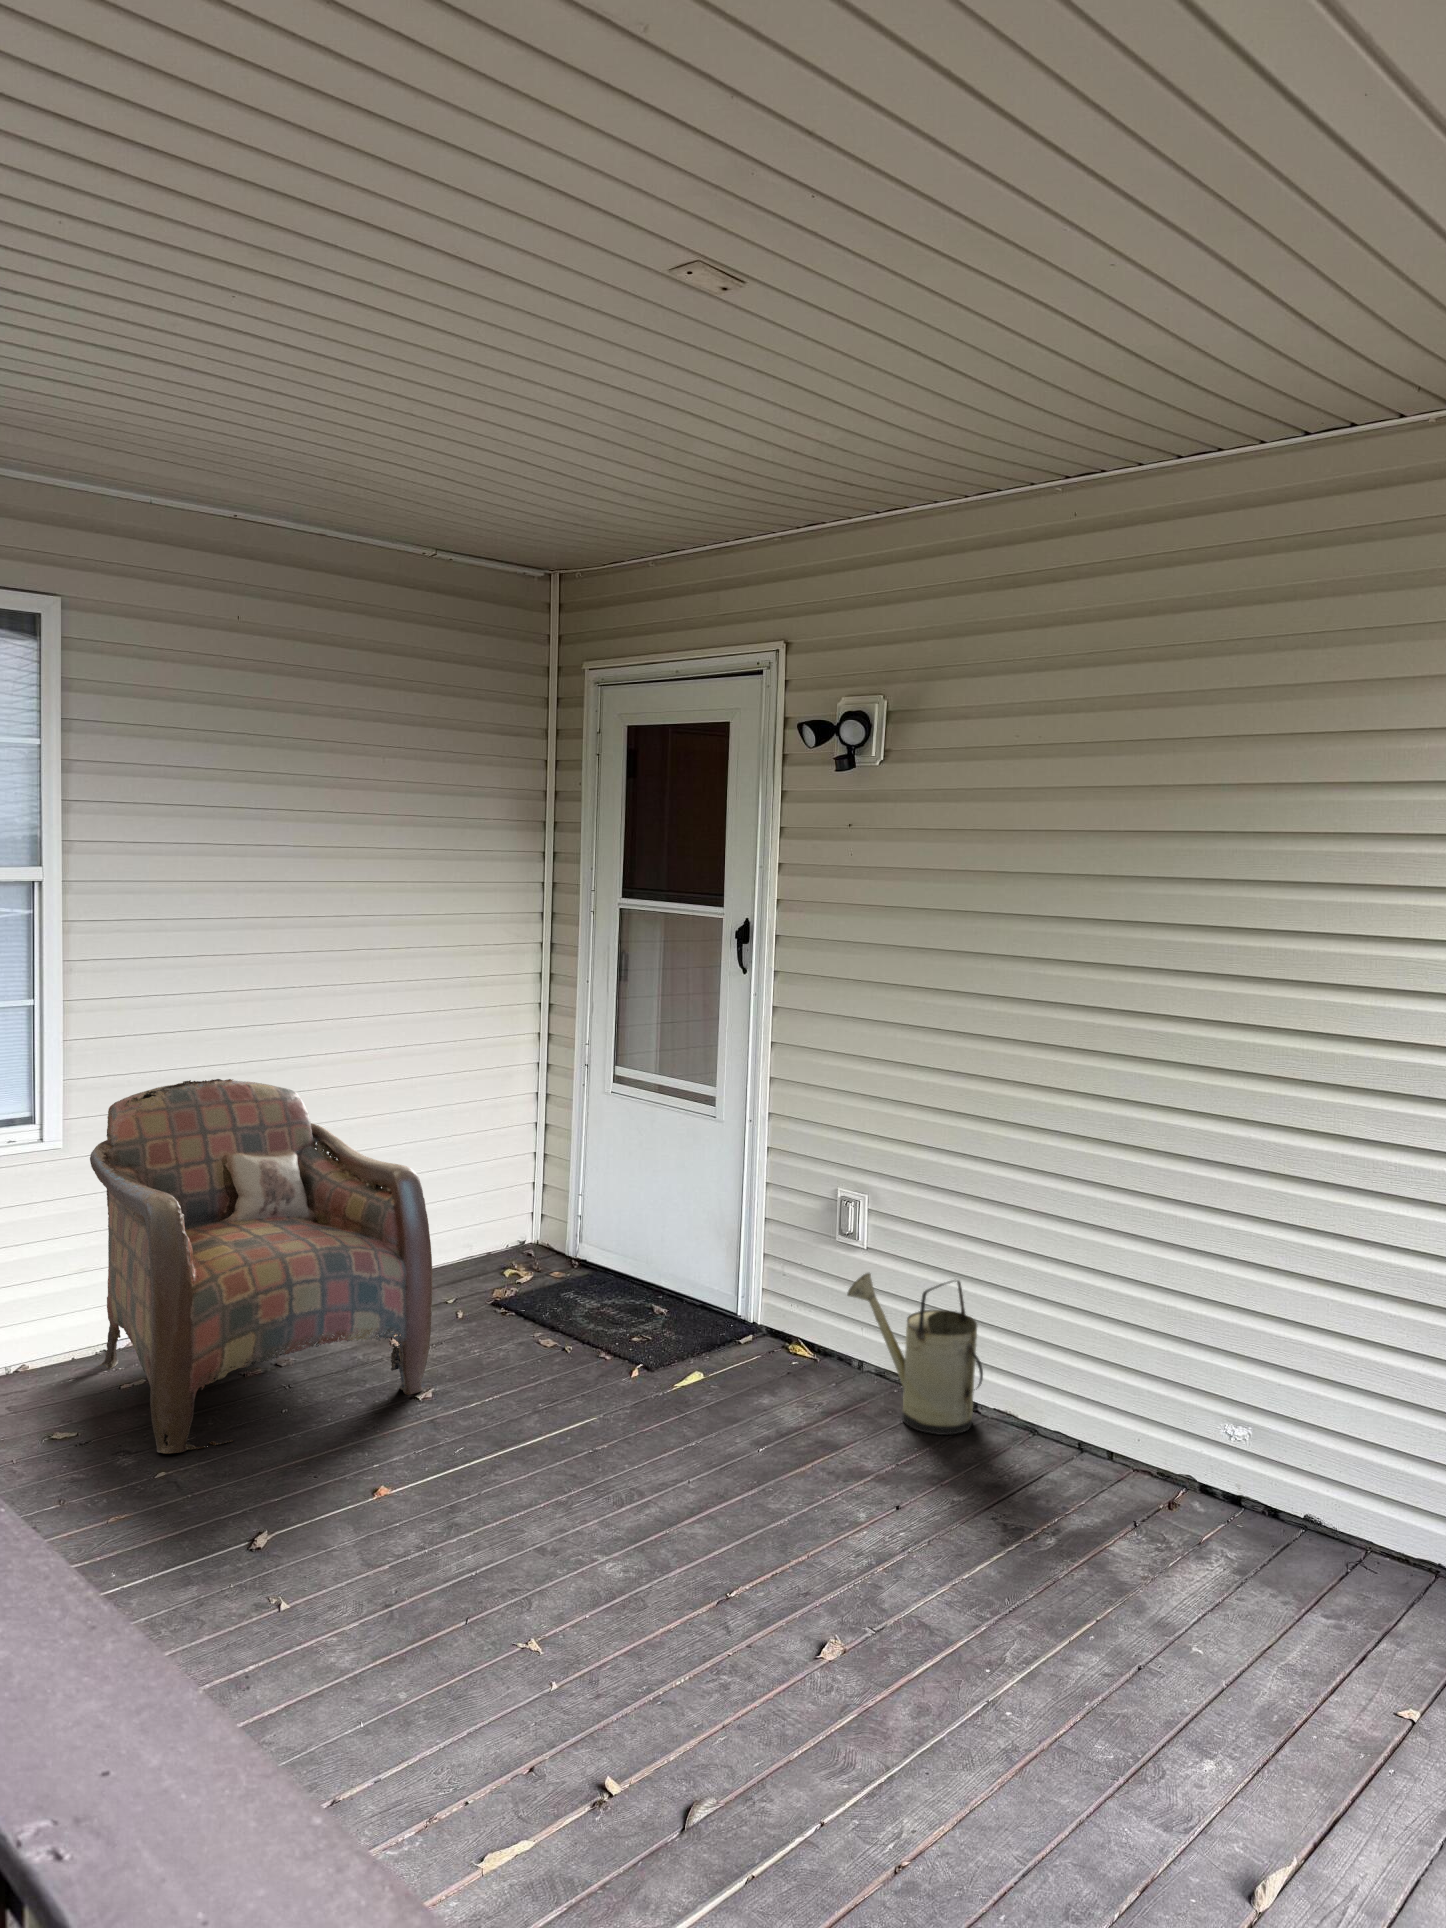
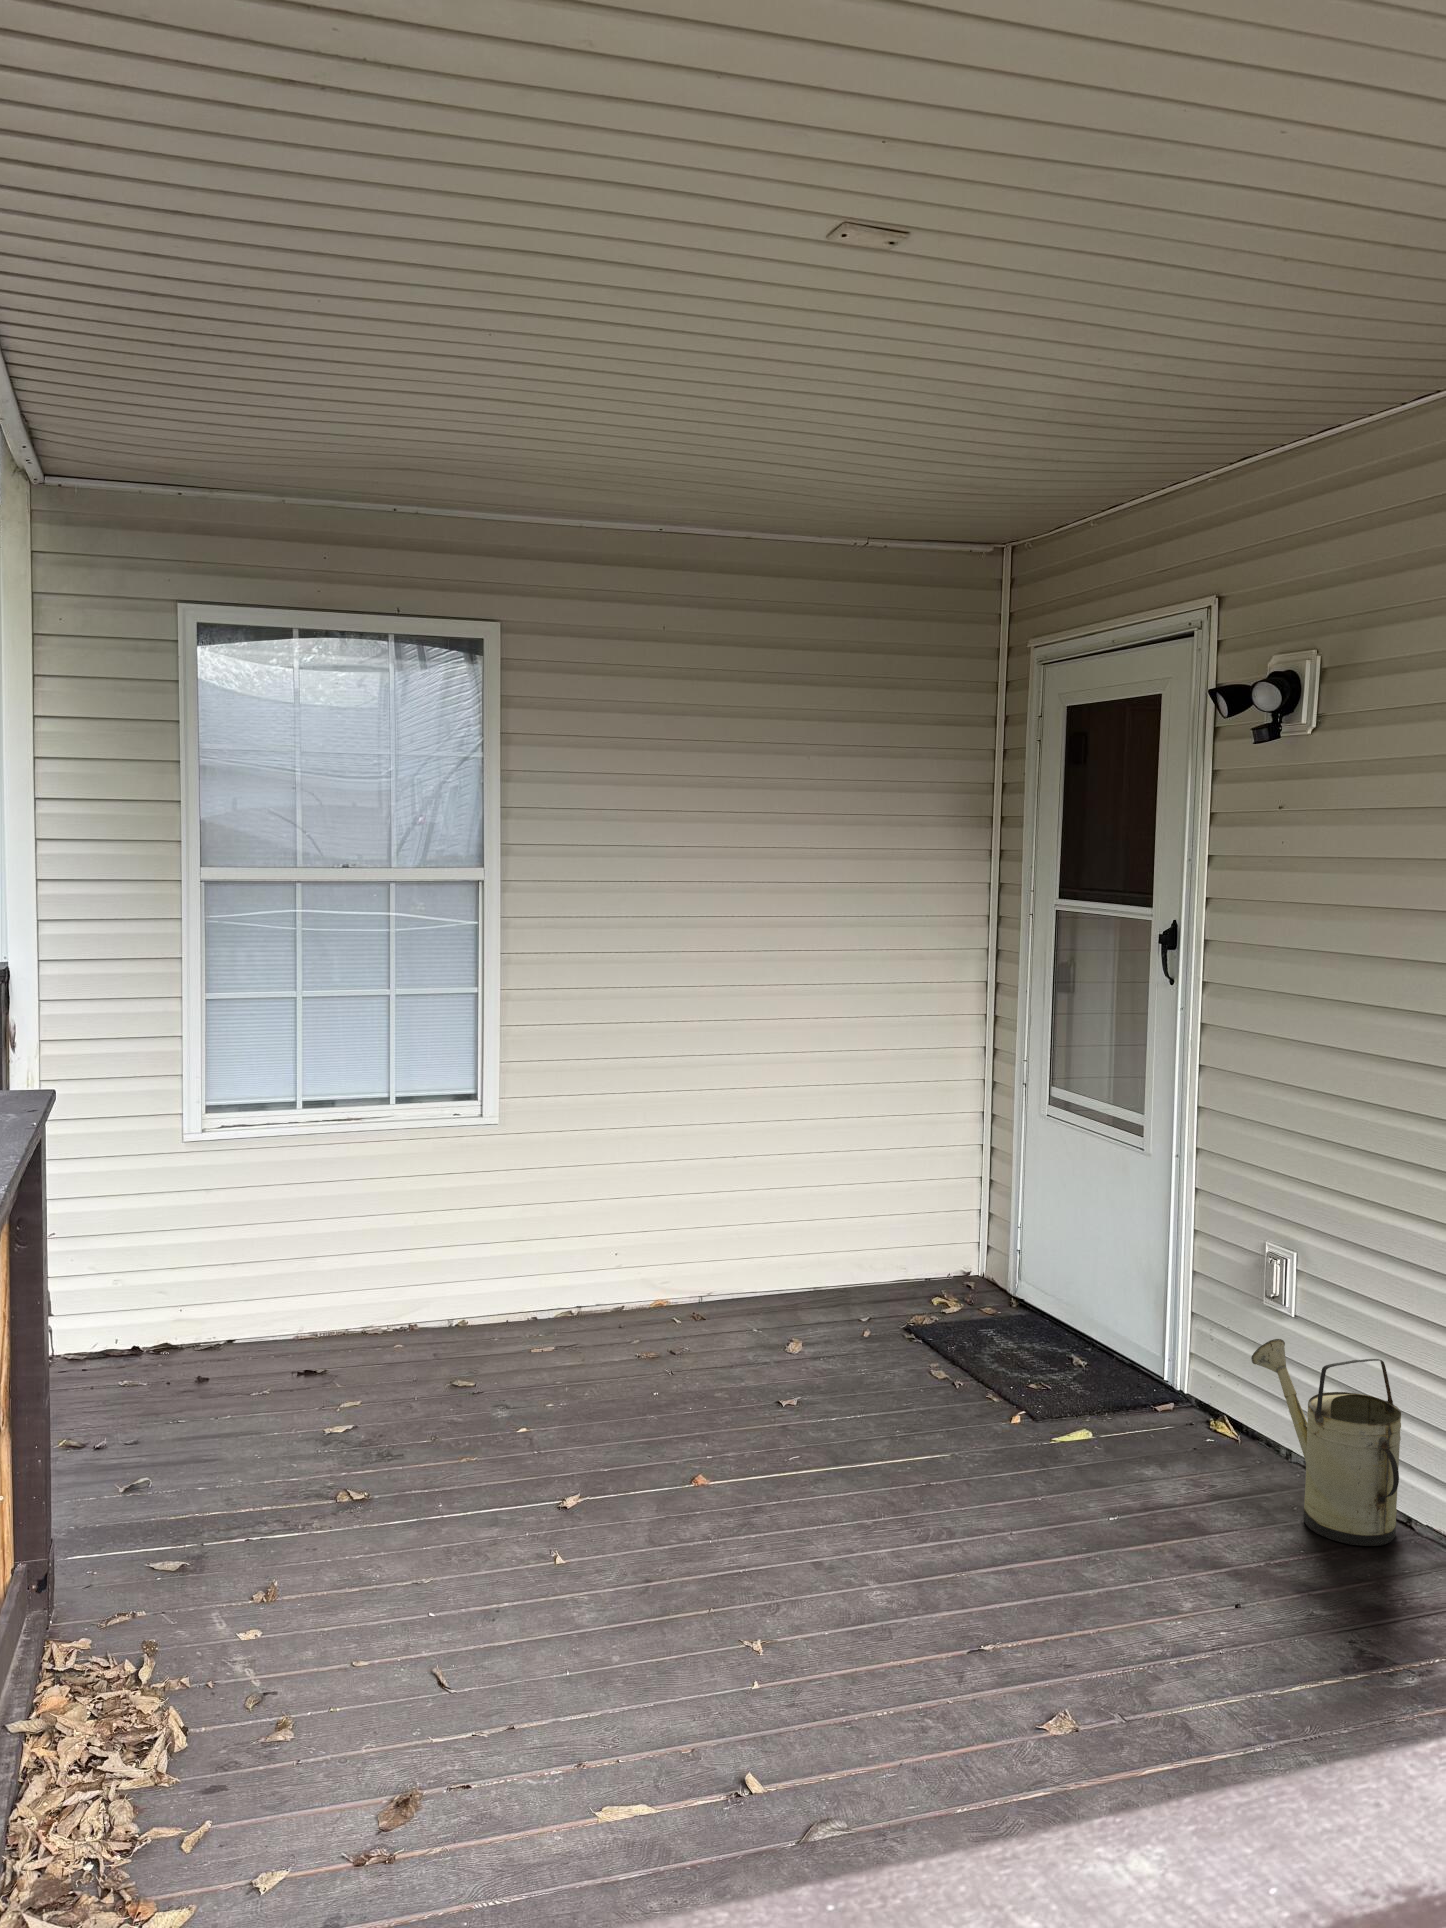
armchair: present [90,1079,432,1453] -> none [510,1073,798,1414]

